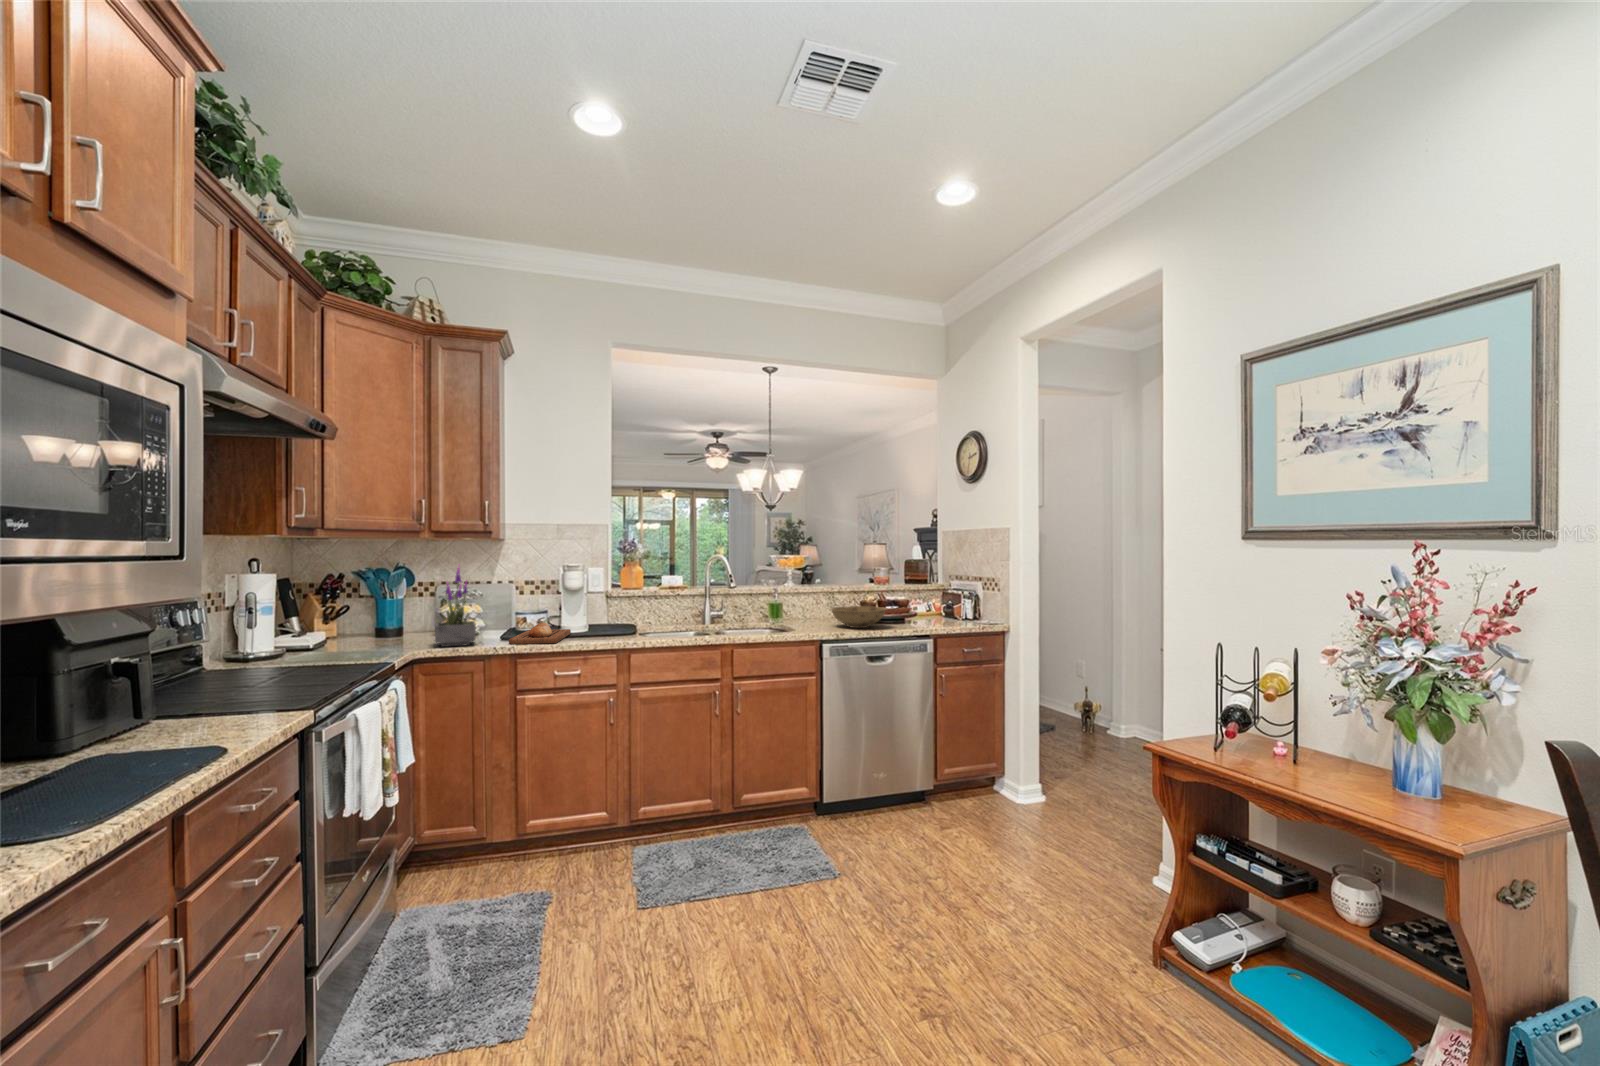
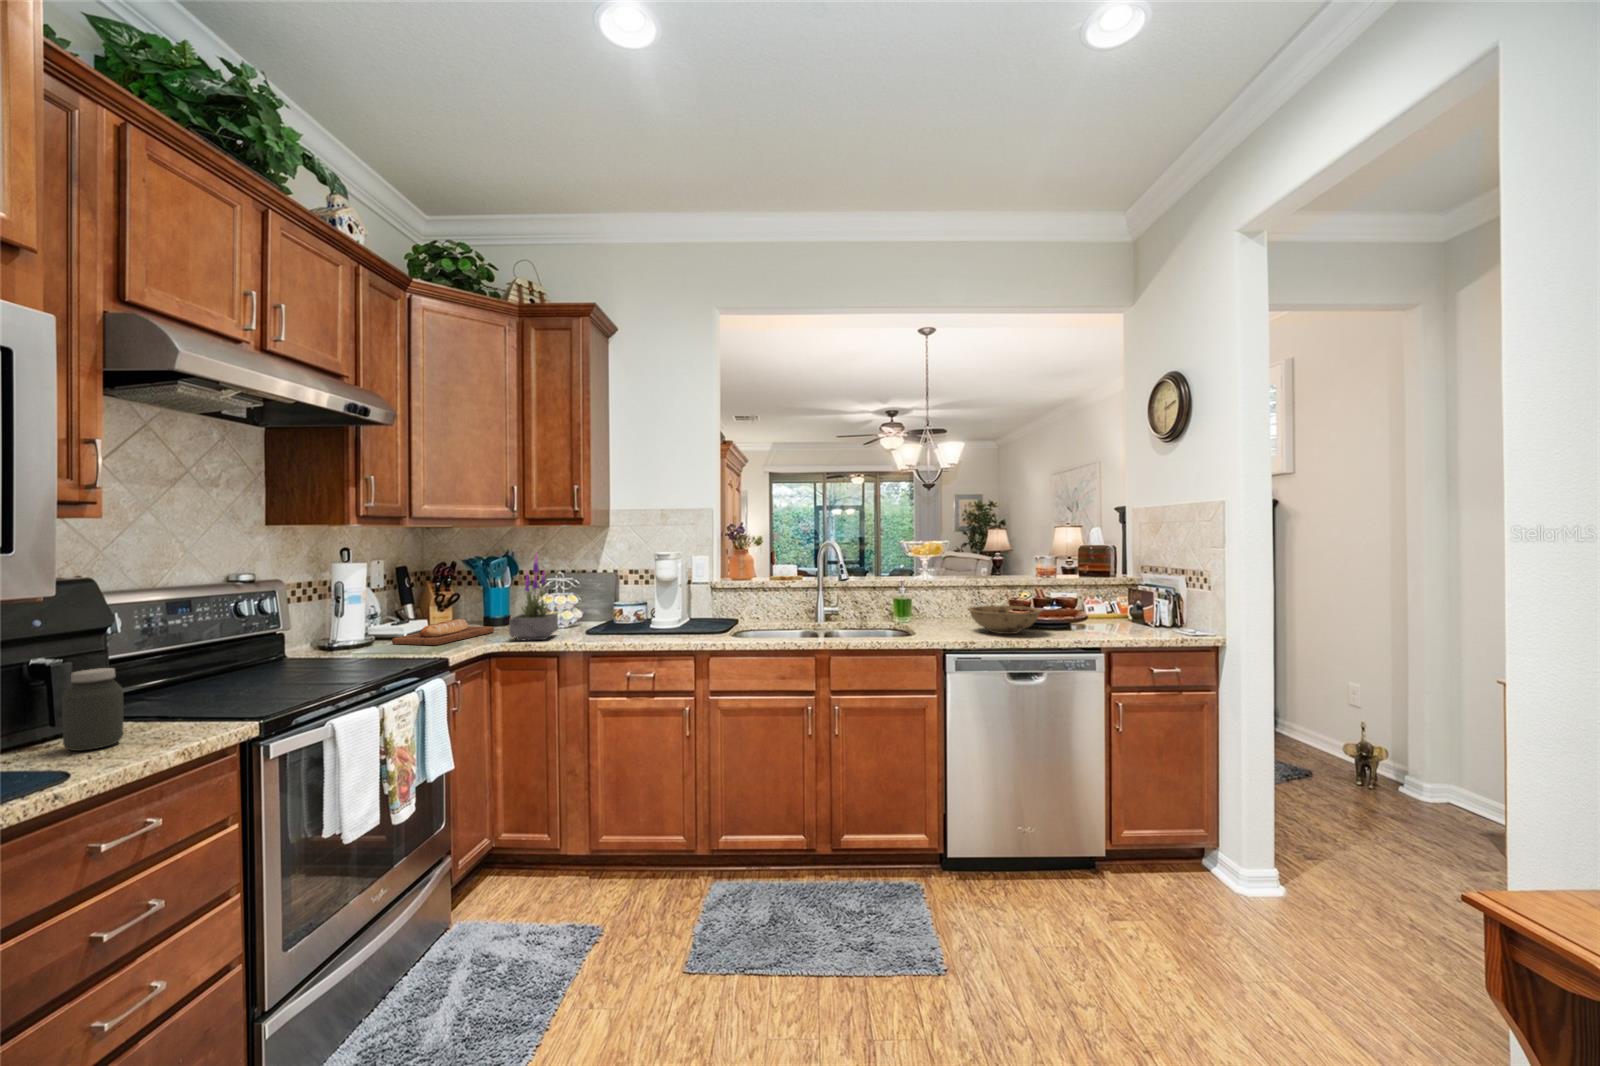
bread loaf: present [509,623,571,644] -> present [392,619,494,645]
jar: none [182,661,229,731] -> present [63,668,123,751]

